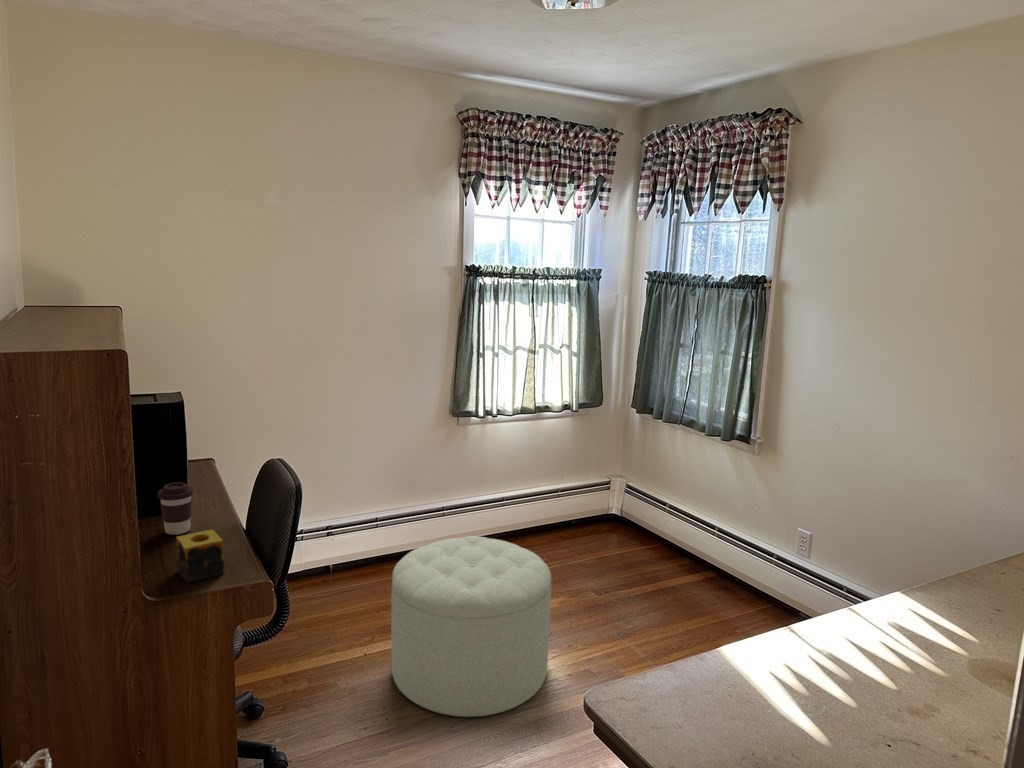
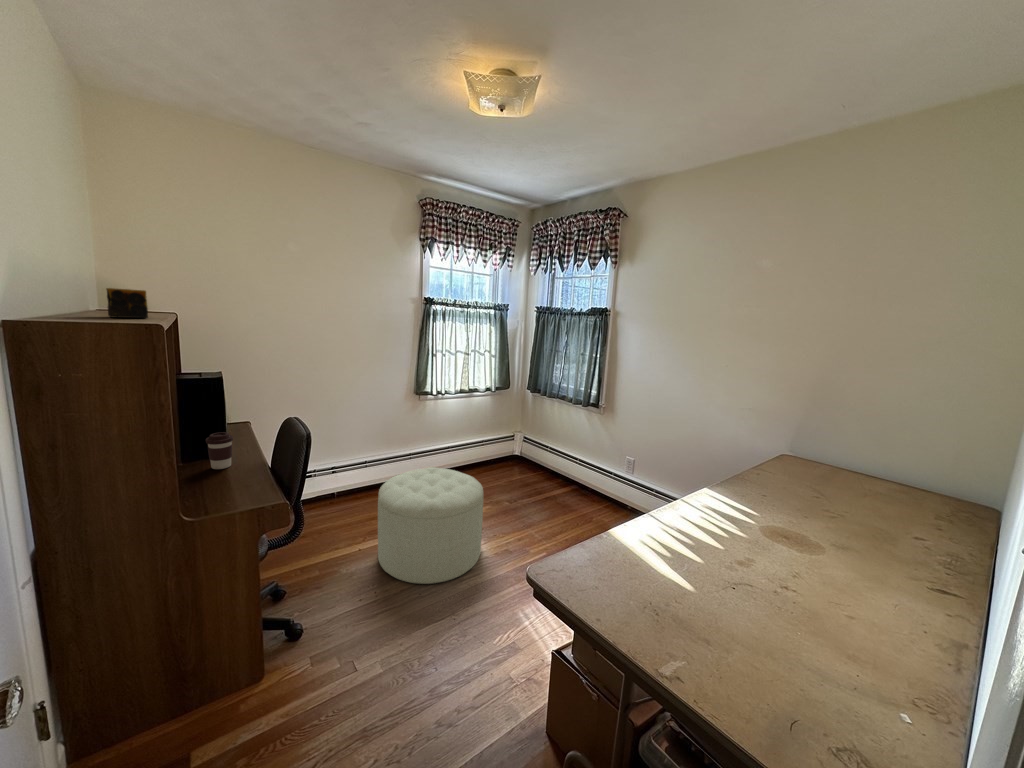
candle: present [176,530,224,583] -> present [106,288,148,318]

